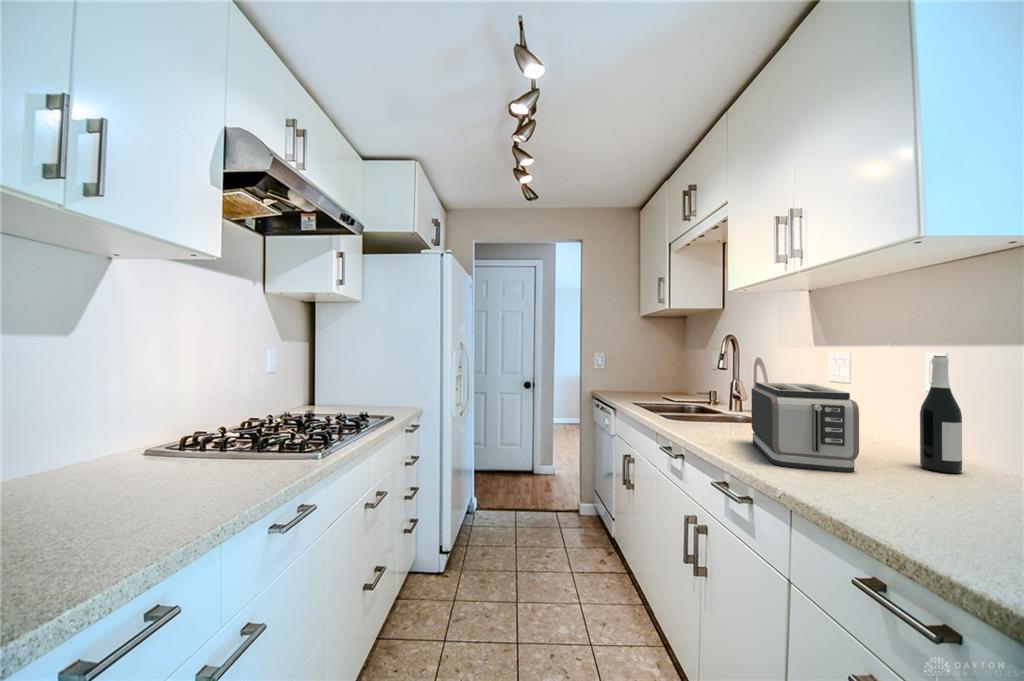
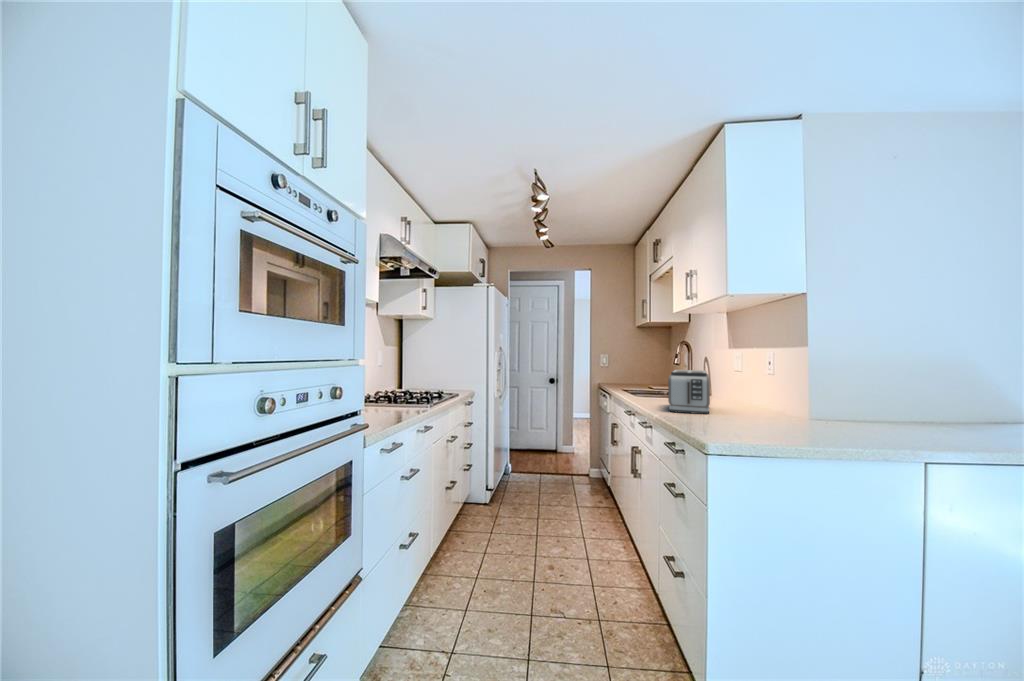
wine bottle: present [920,356,962,473] -> none [748,354,767,415]

